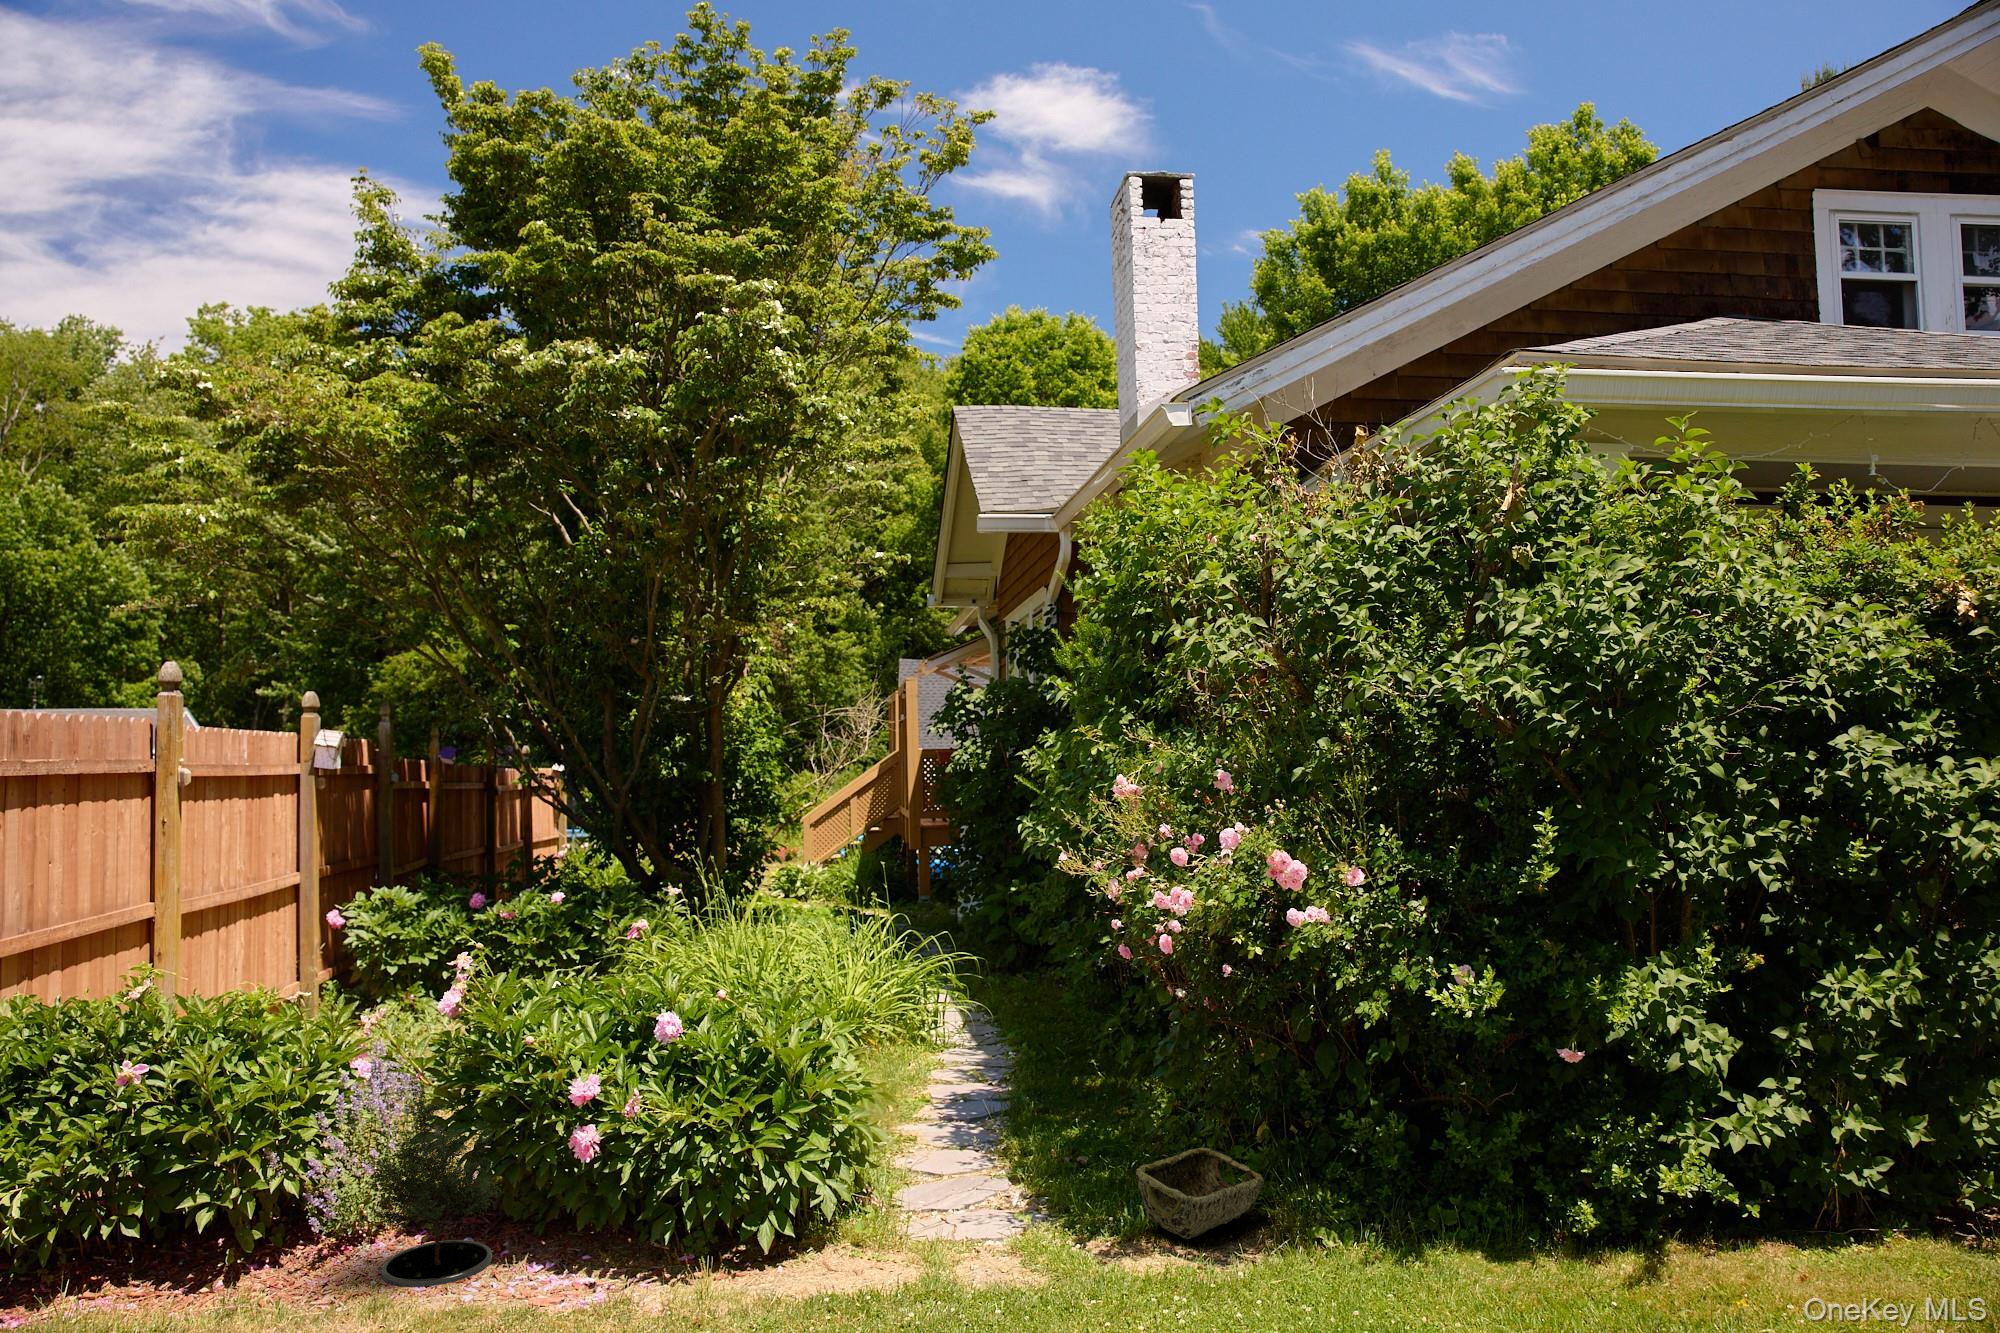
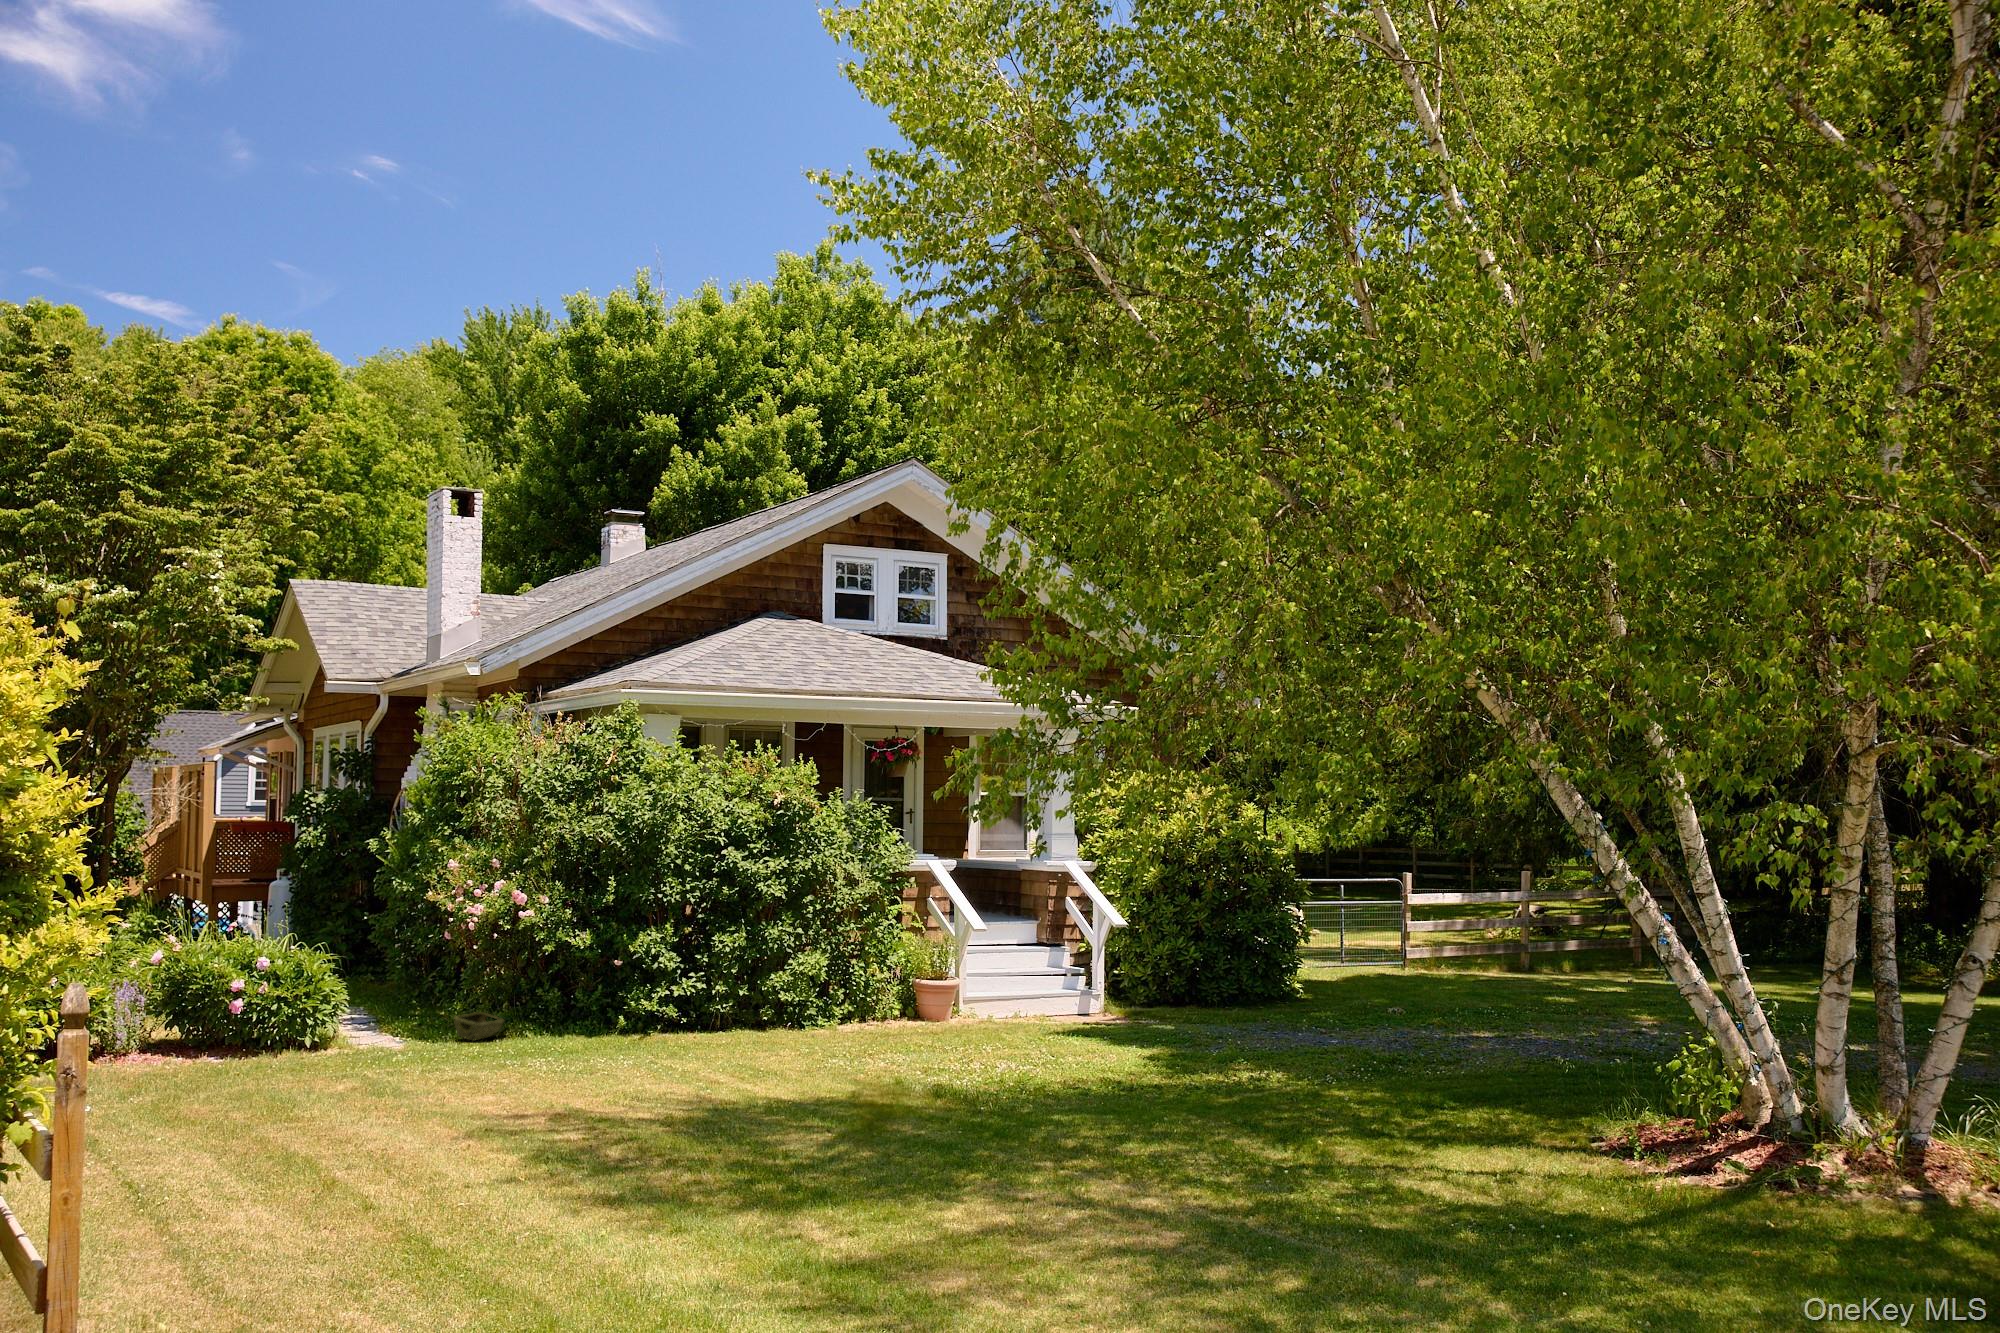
potted tree: present [363,1080,501,1287] -> none [129,986,183,1067]

